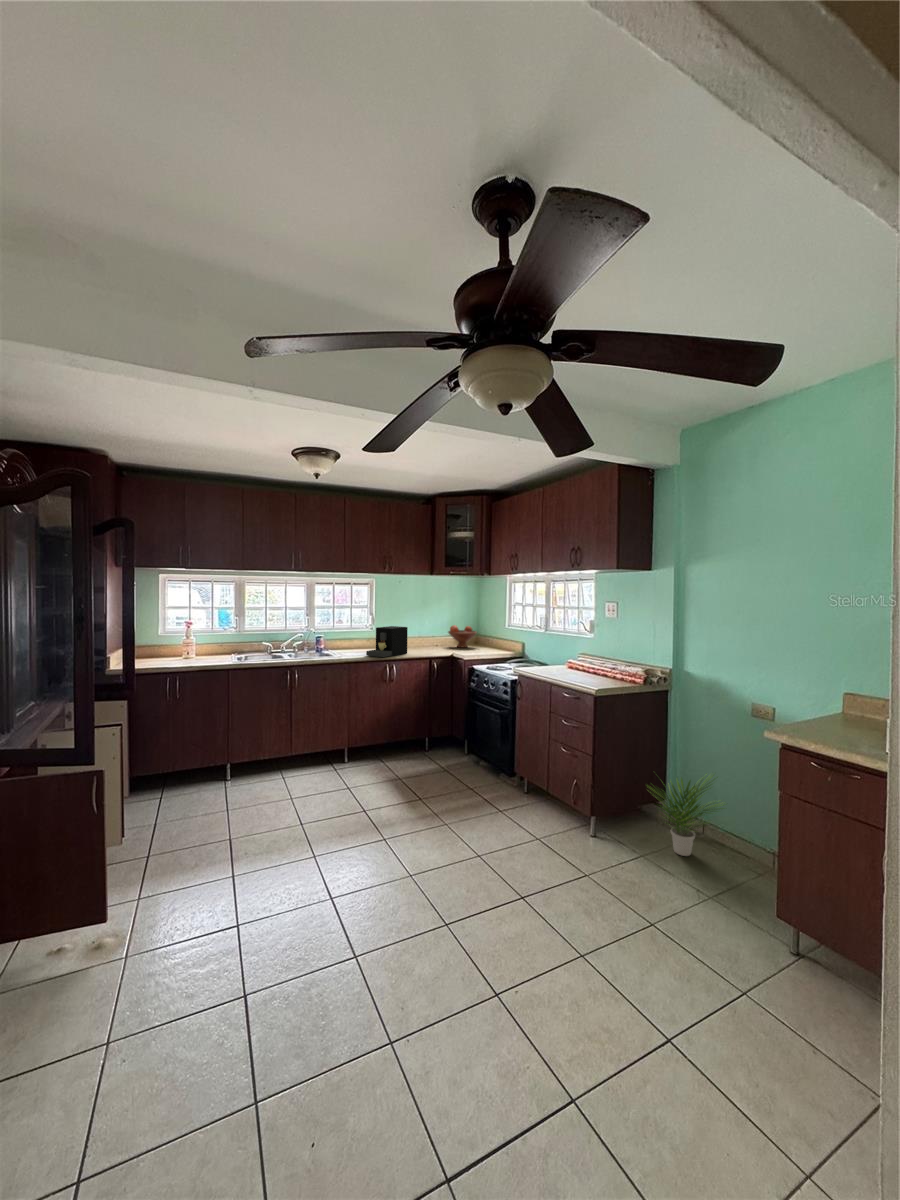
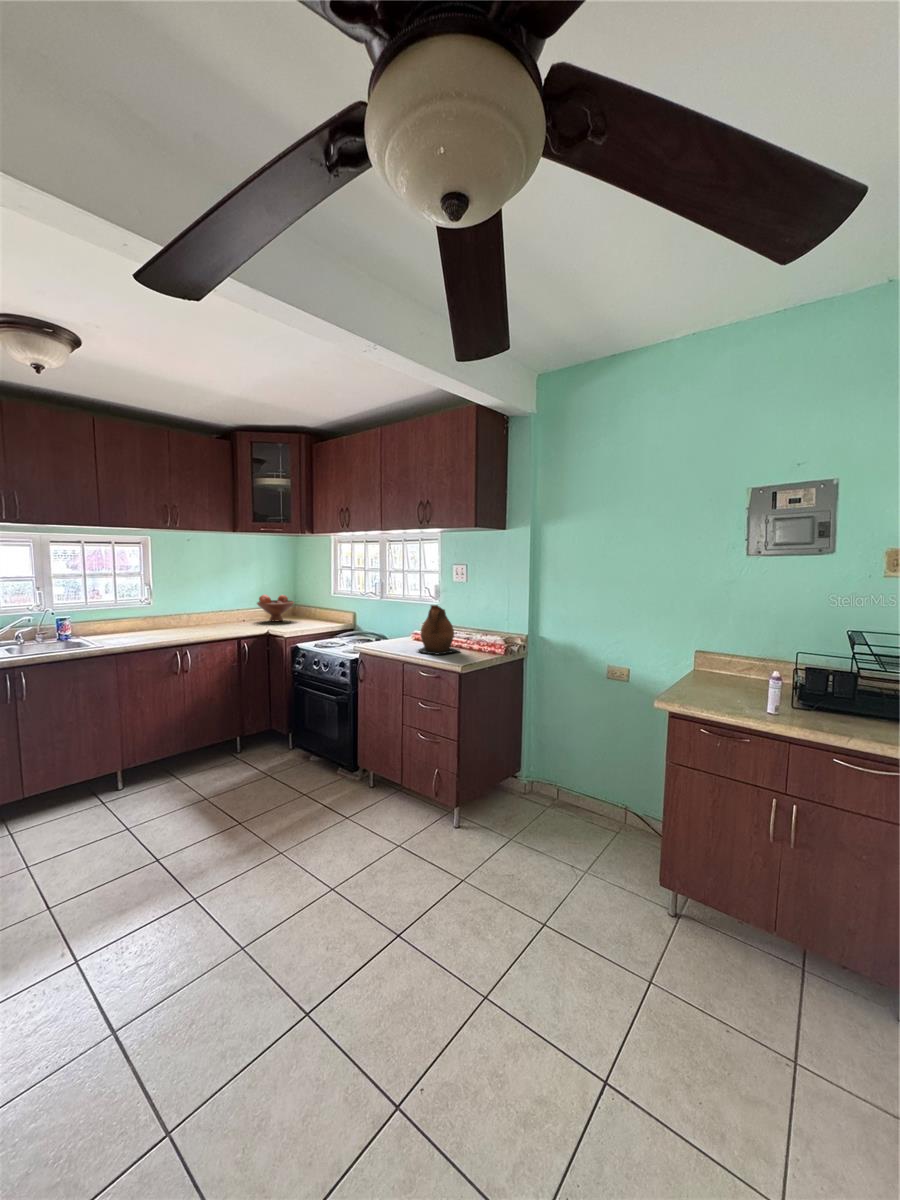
coffee maker: present [366,626,408,657] -> none [144,599,205,642]
ceramic pitcher: none [564,636,605,680] -> present [419,605,460,655]
potted plant: present [653,778,721,856] -> none [509,740,592,831]

